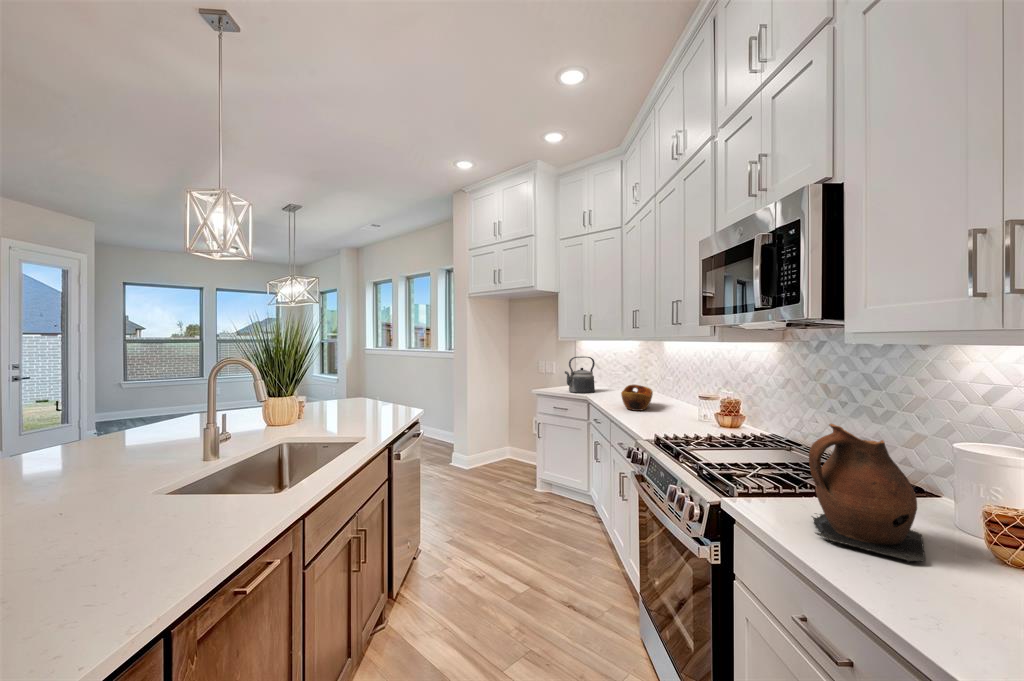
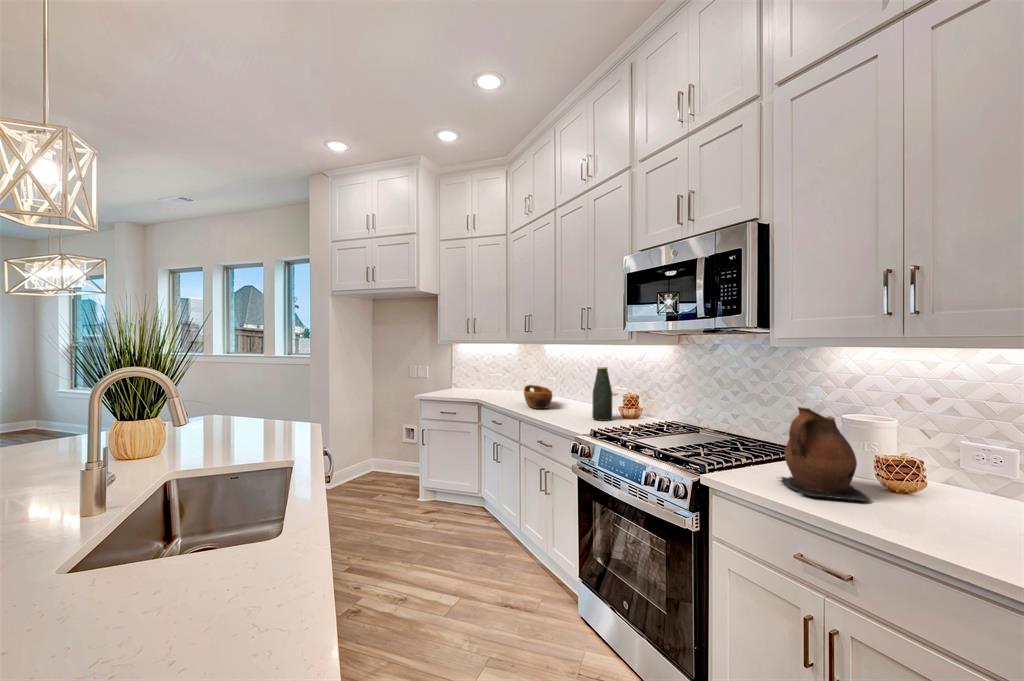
kettle: present [565,357,595,393] -> none [452,359,480,396]
bottle: none [679,367,702,428] -> present [592,367,612,421]

